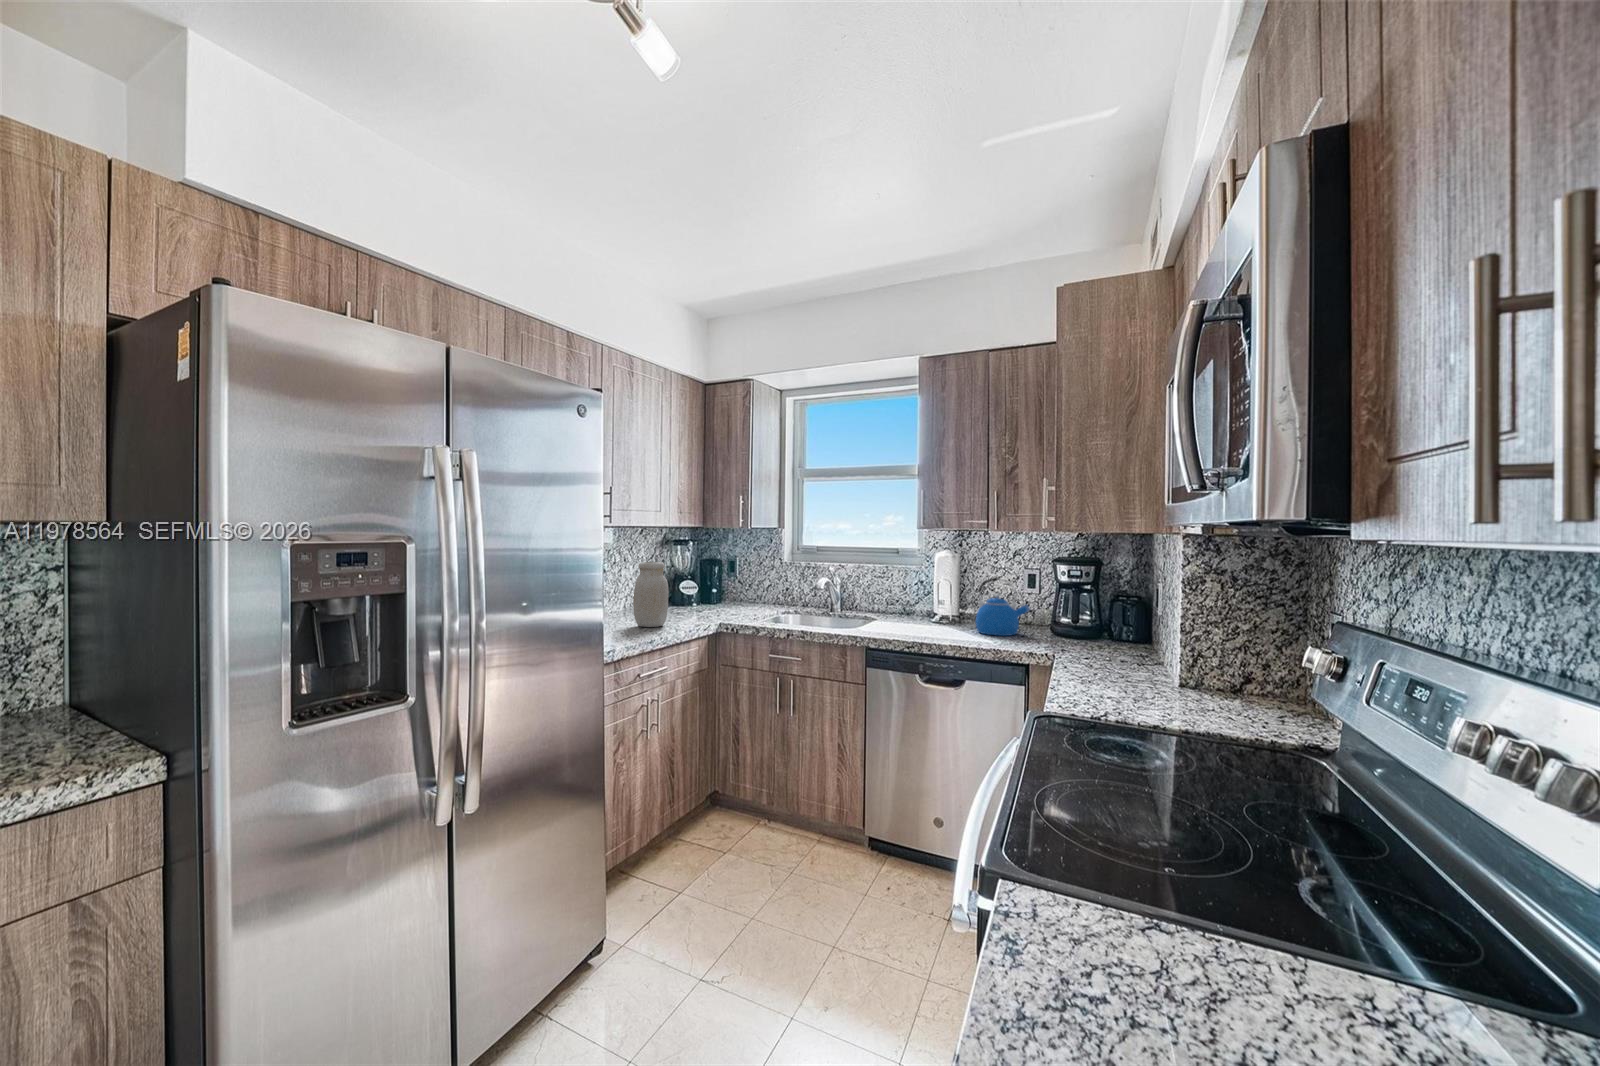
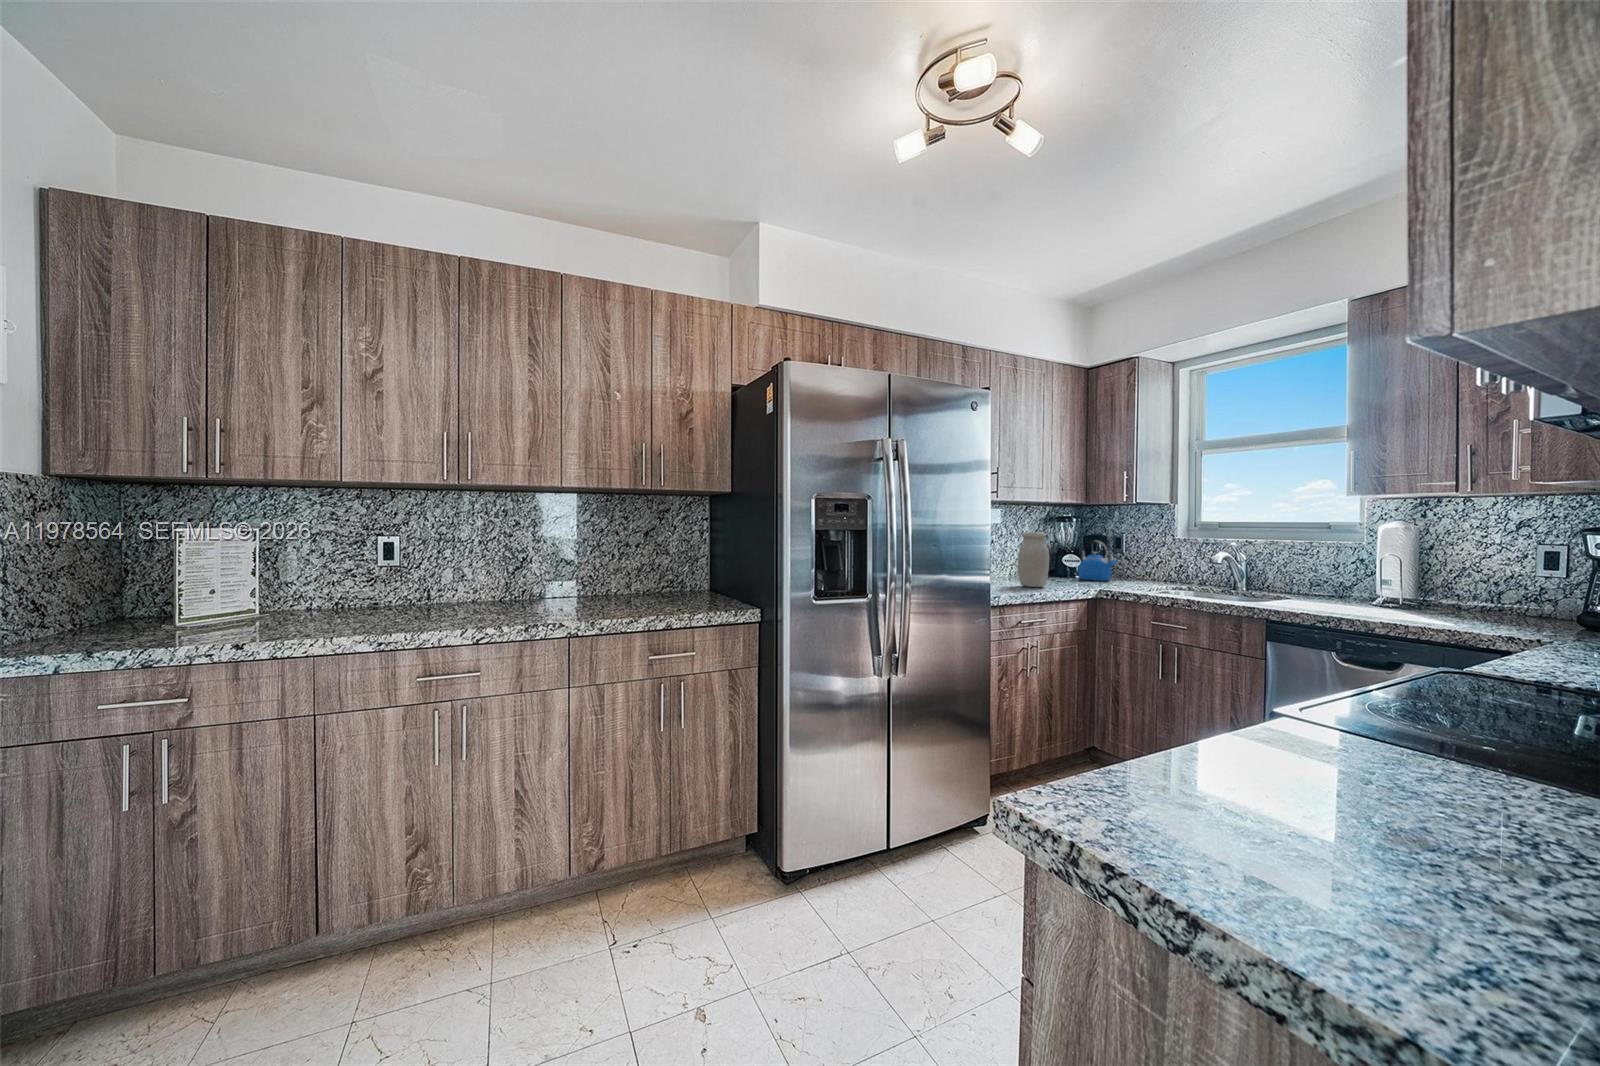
kettle: present [976,578,1030,636] -> present [1078,540,1117,581]

